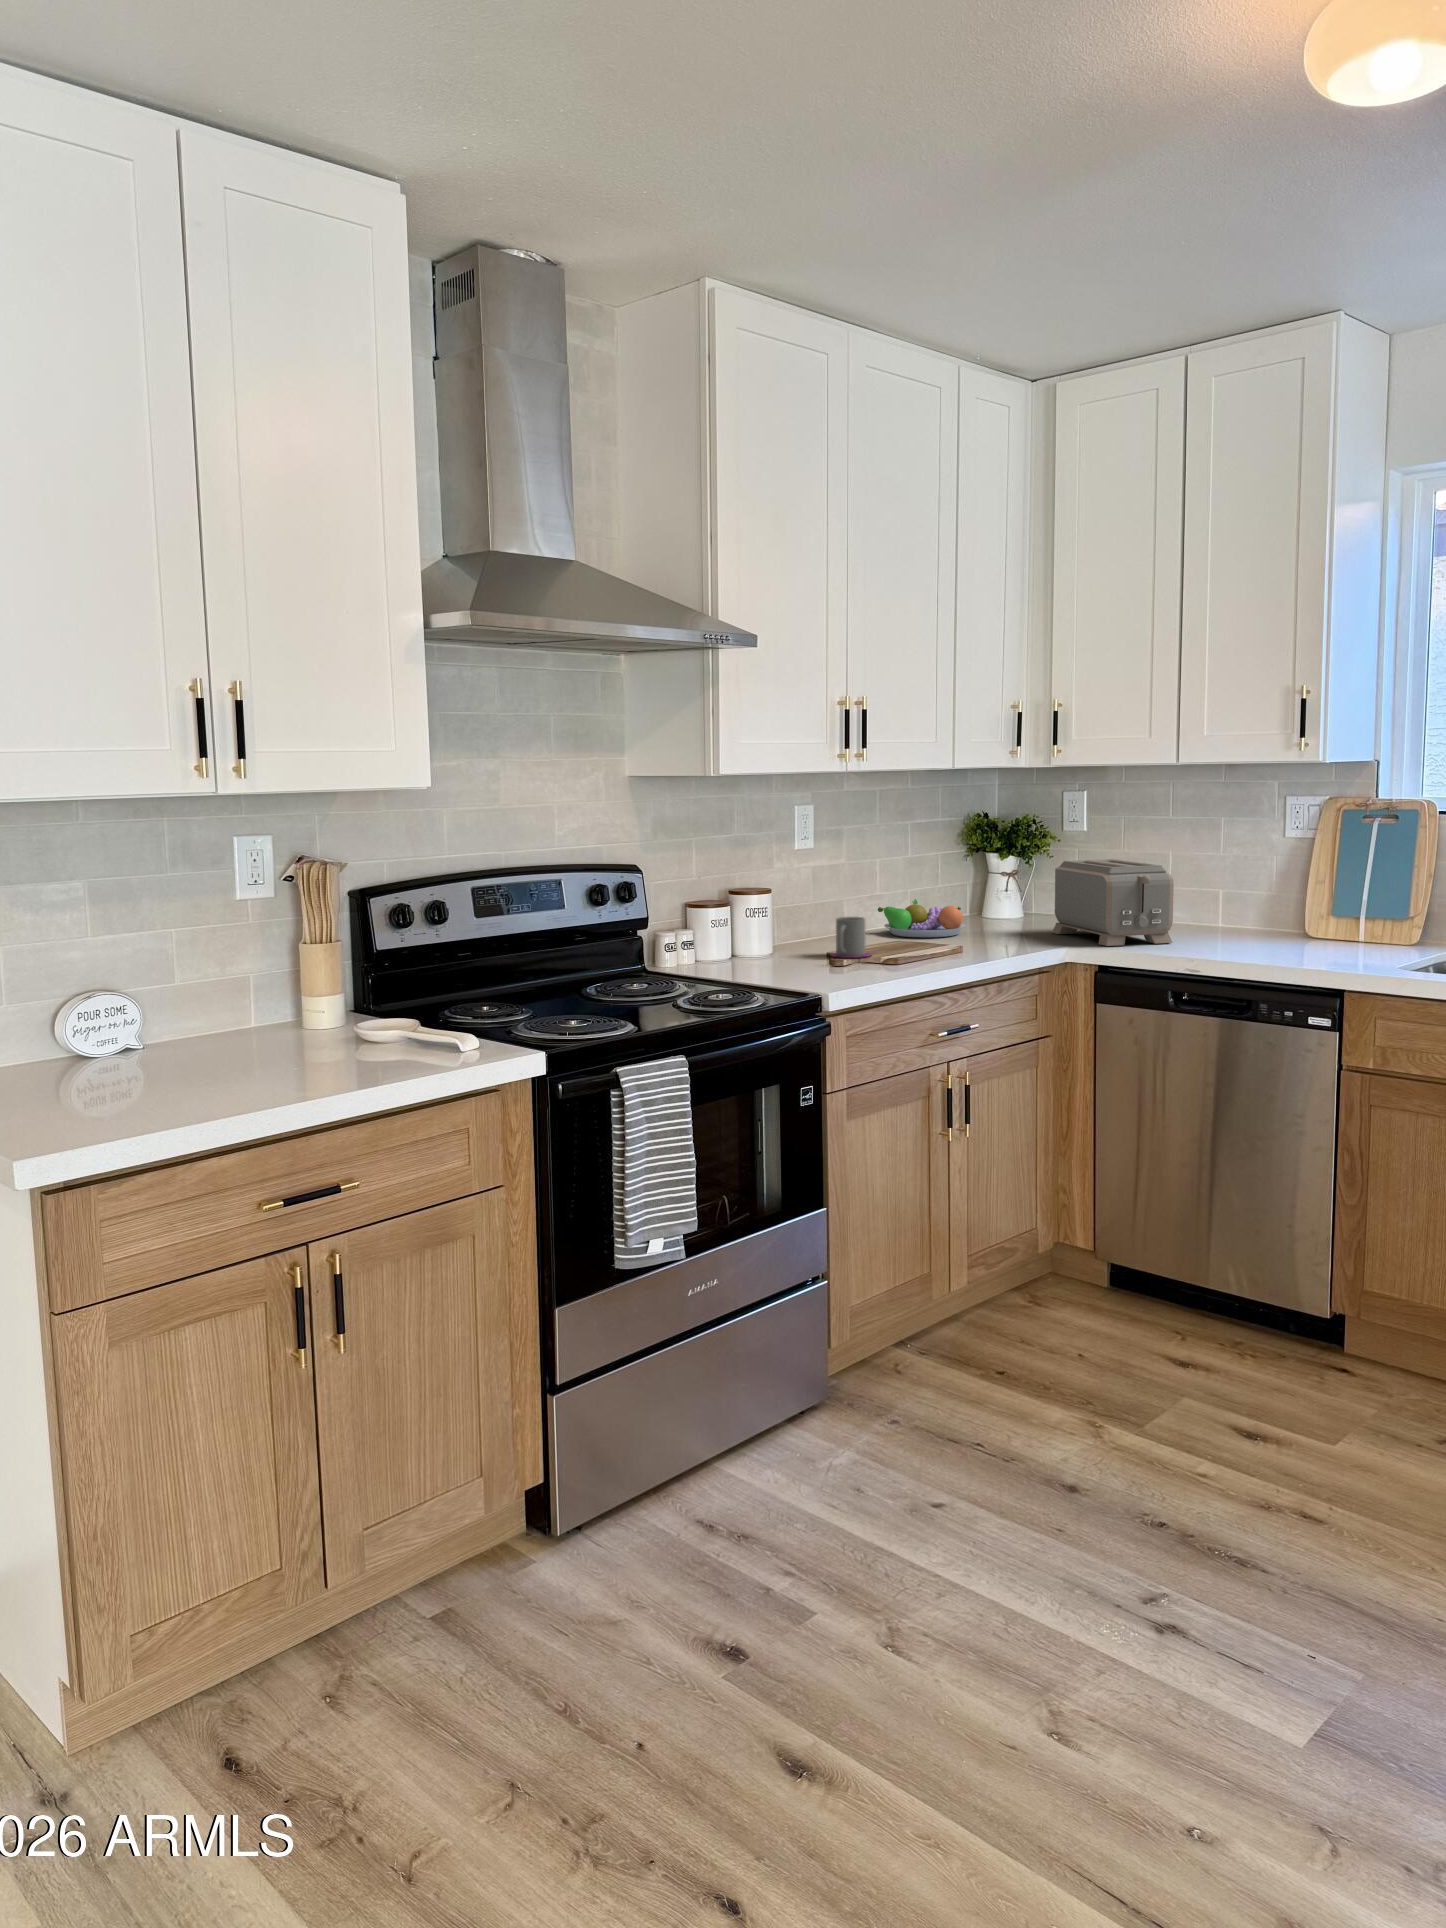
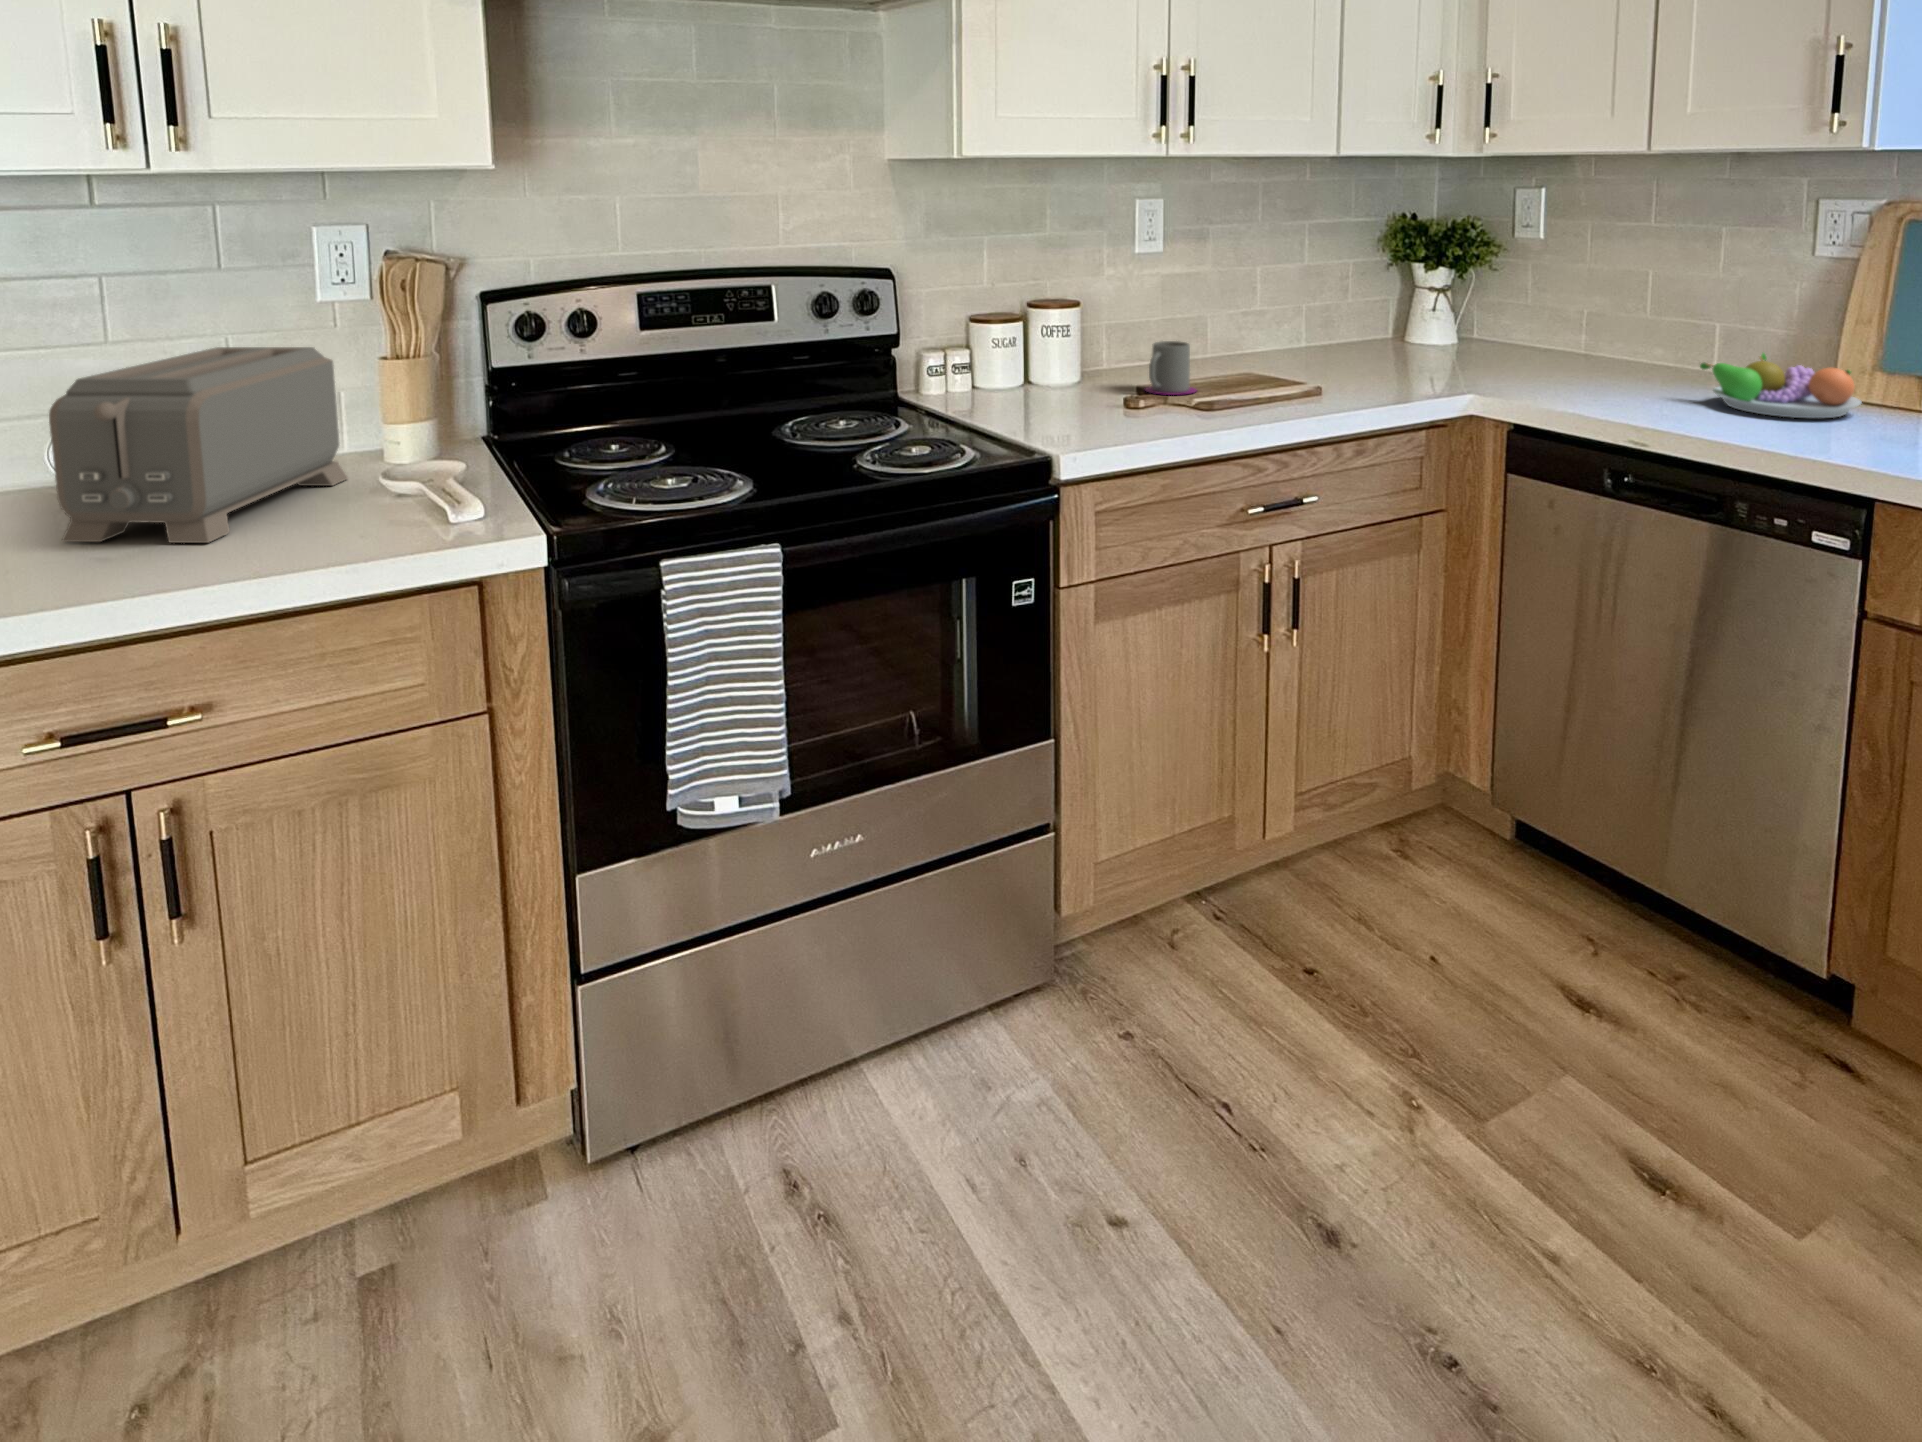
toaster: present [1052,859,1174,946] -> present [49,347,348,543]
fruit bowl: present [878,899,966,937] -> present [1700,353,1861,418]

